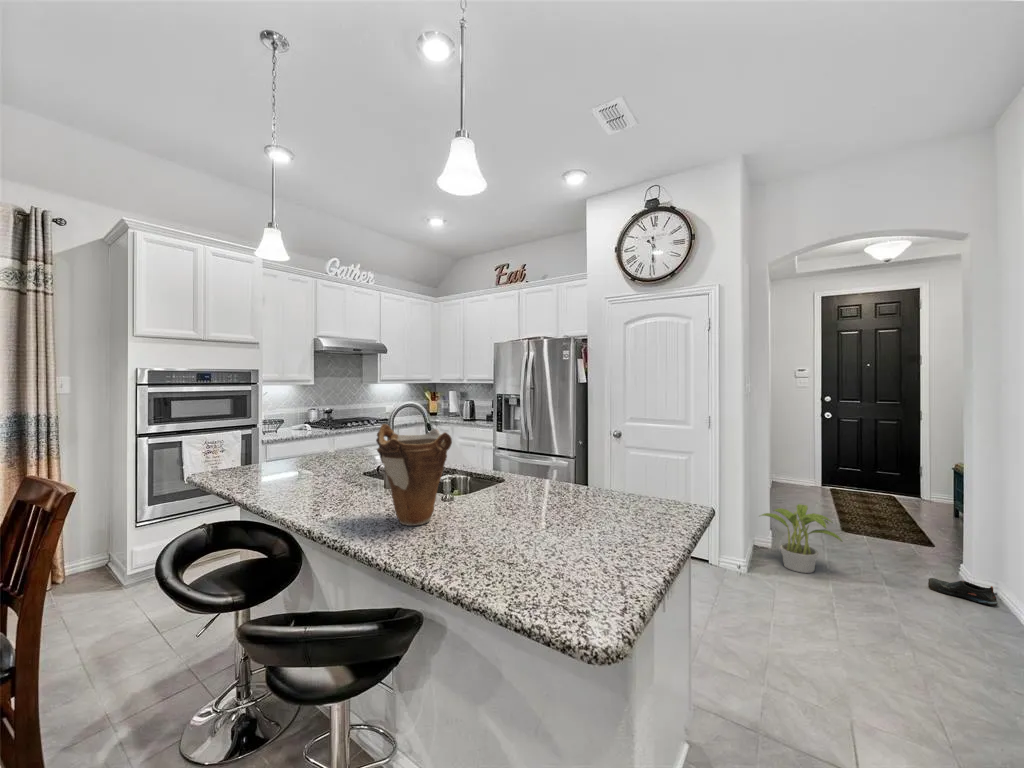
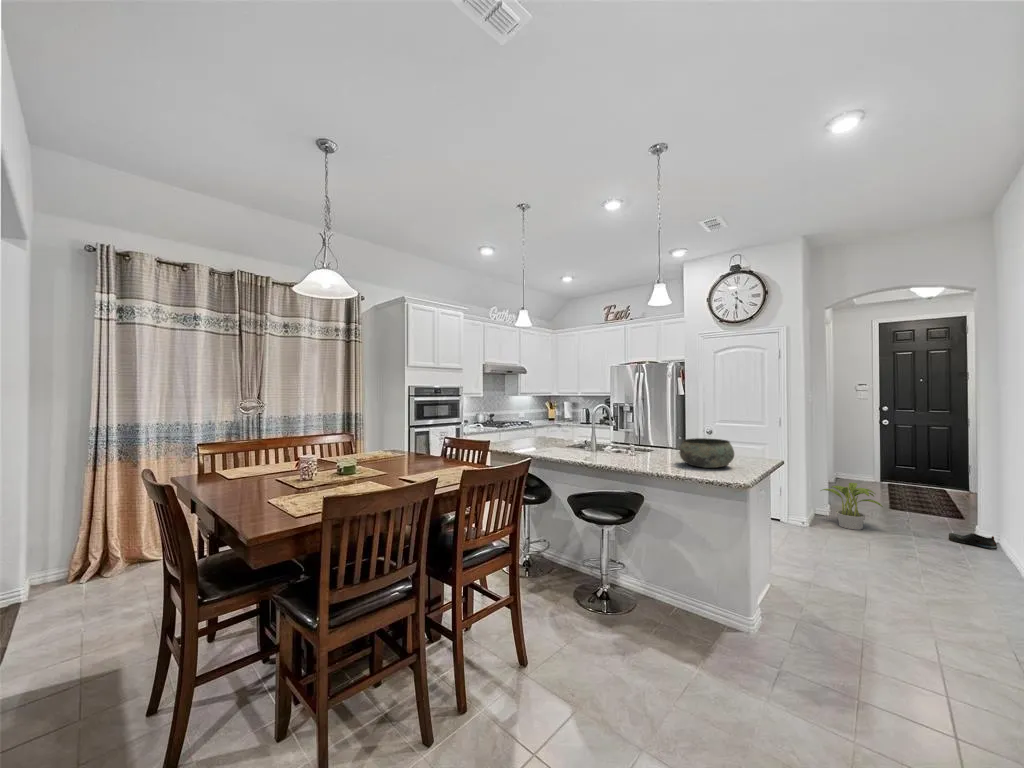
vase: present [376,424,452,526] -> none [610,414,651,461]
bowl: none [502,474,613,551] -> present [680,438,734,468]

